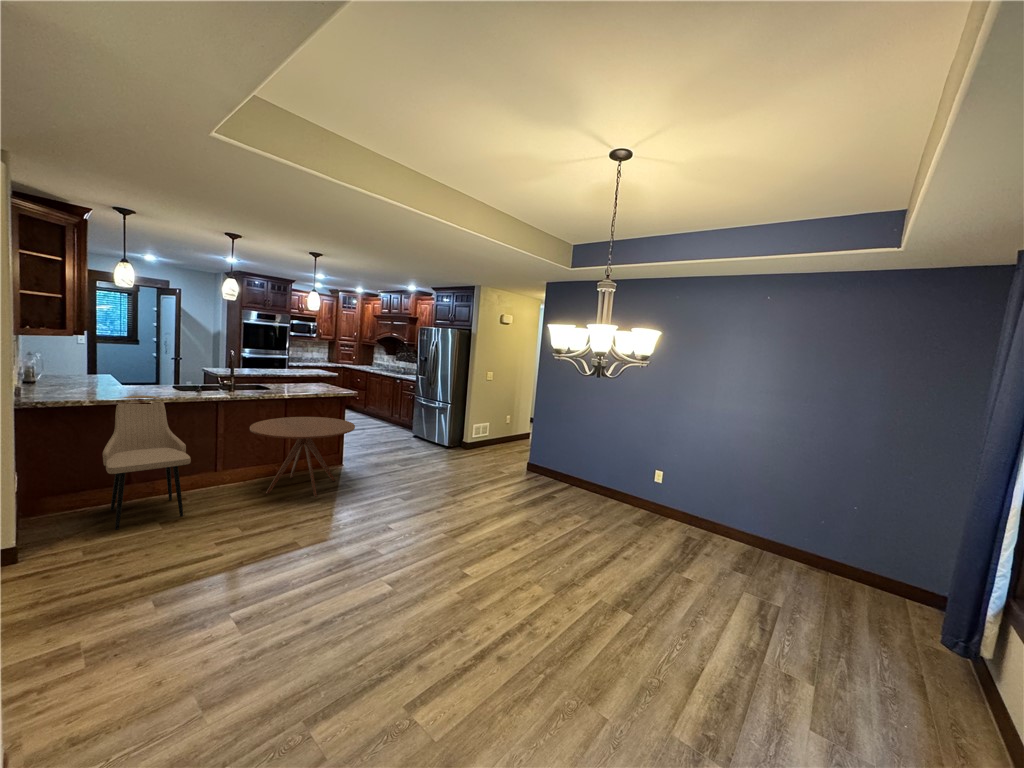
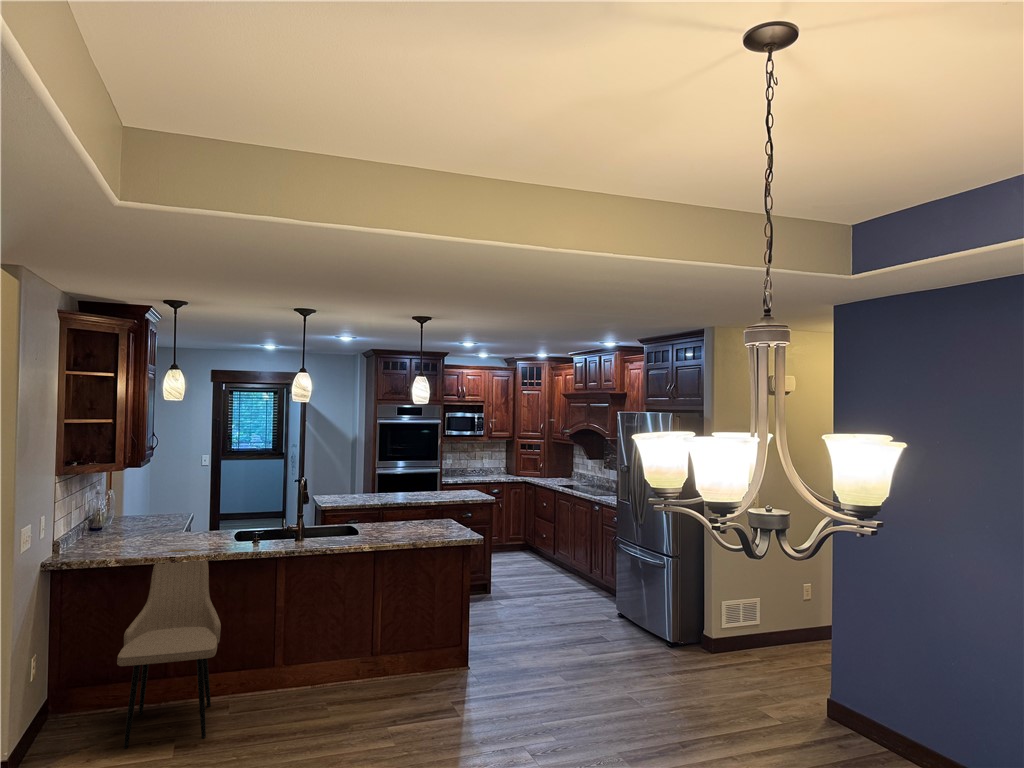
round table: present [250,417,355,497] -> none [306,581,463,729]

